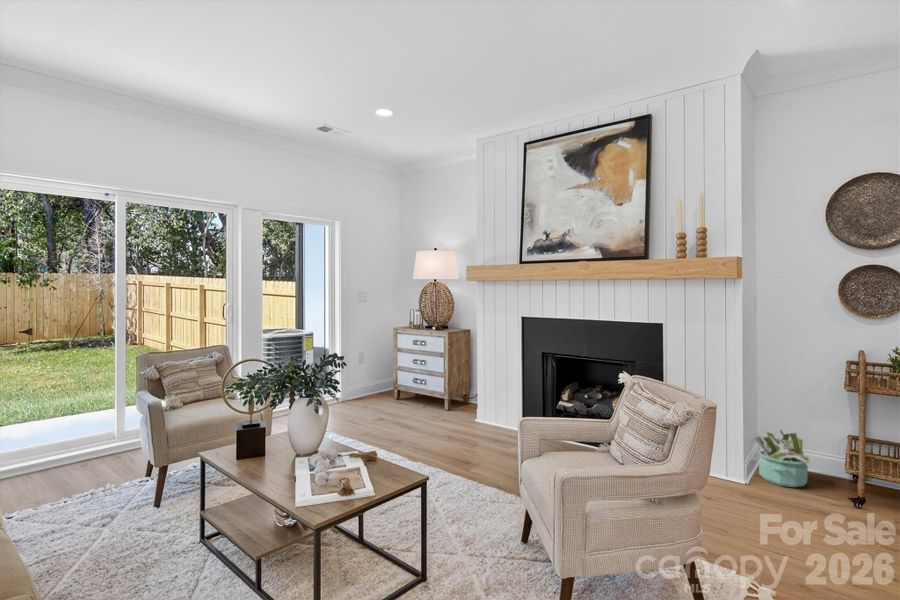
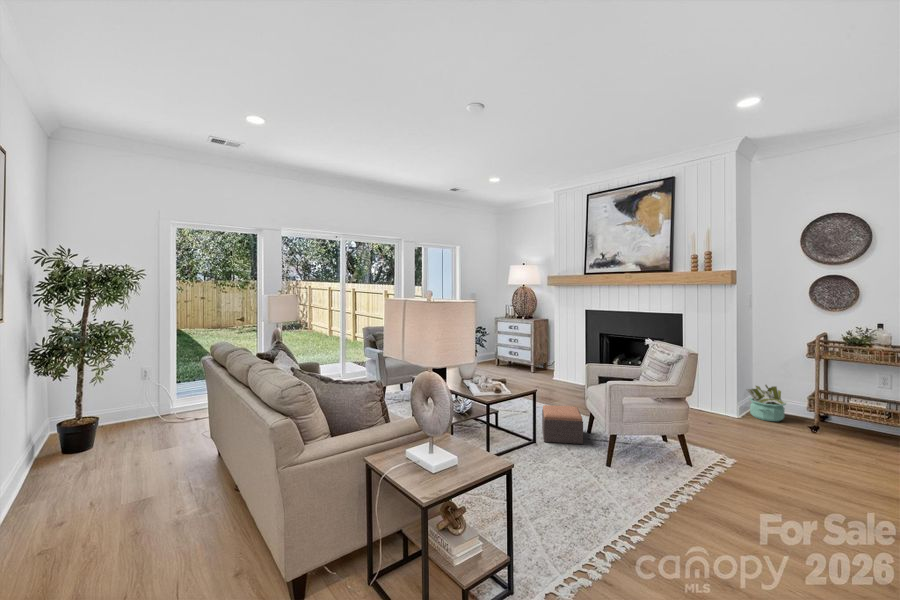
footstool: none [443,488,513,564] -> present [542,405,583,444]

